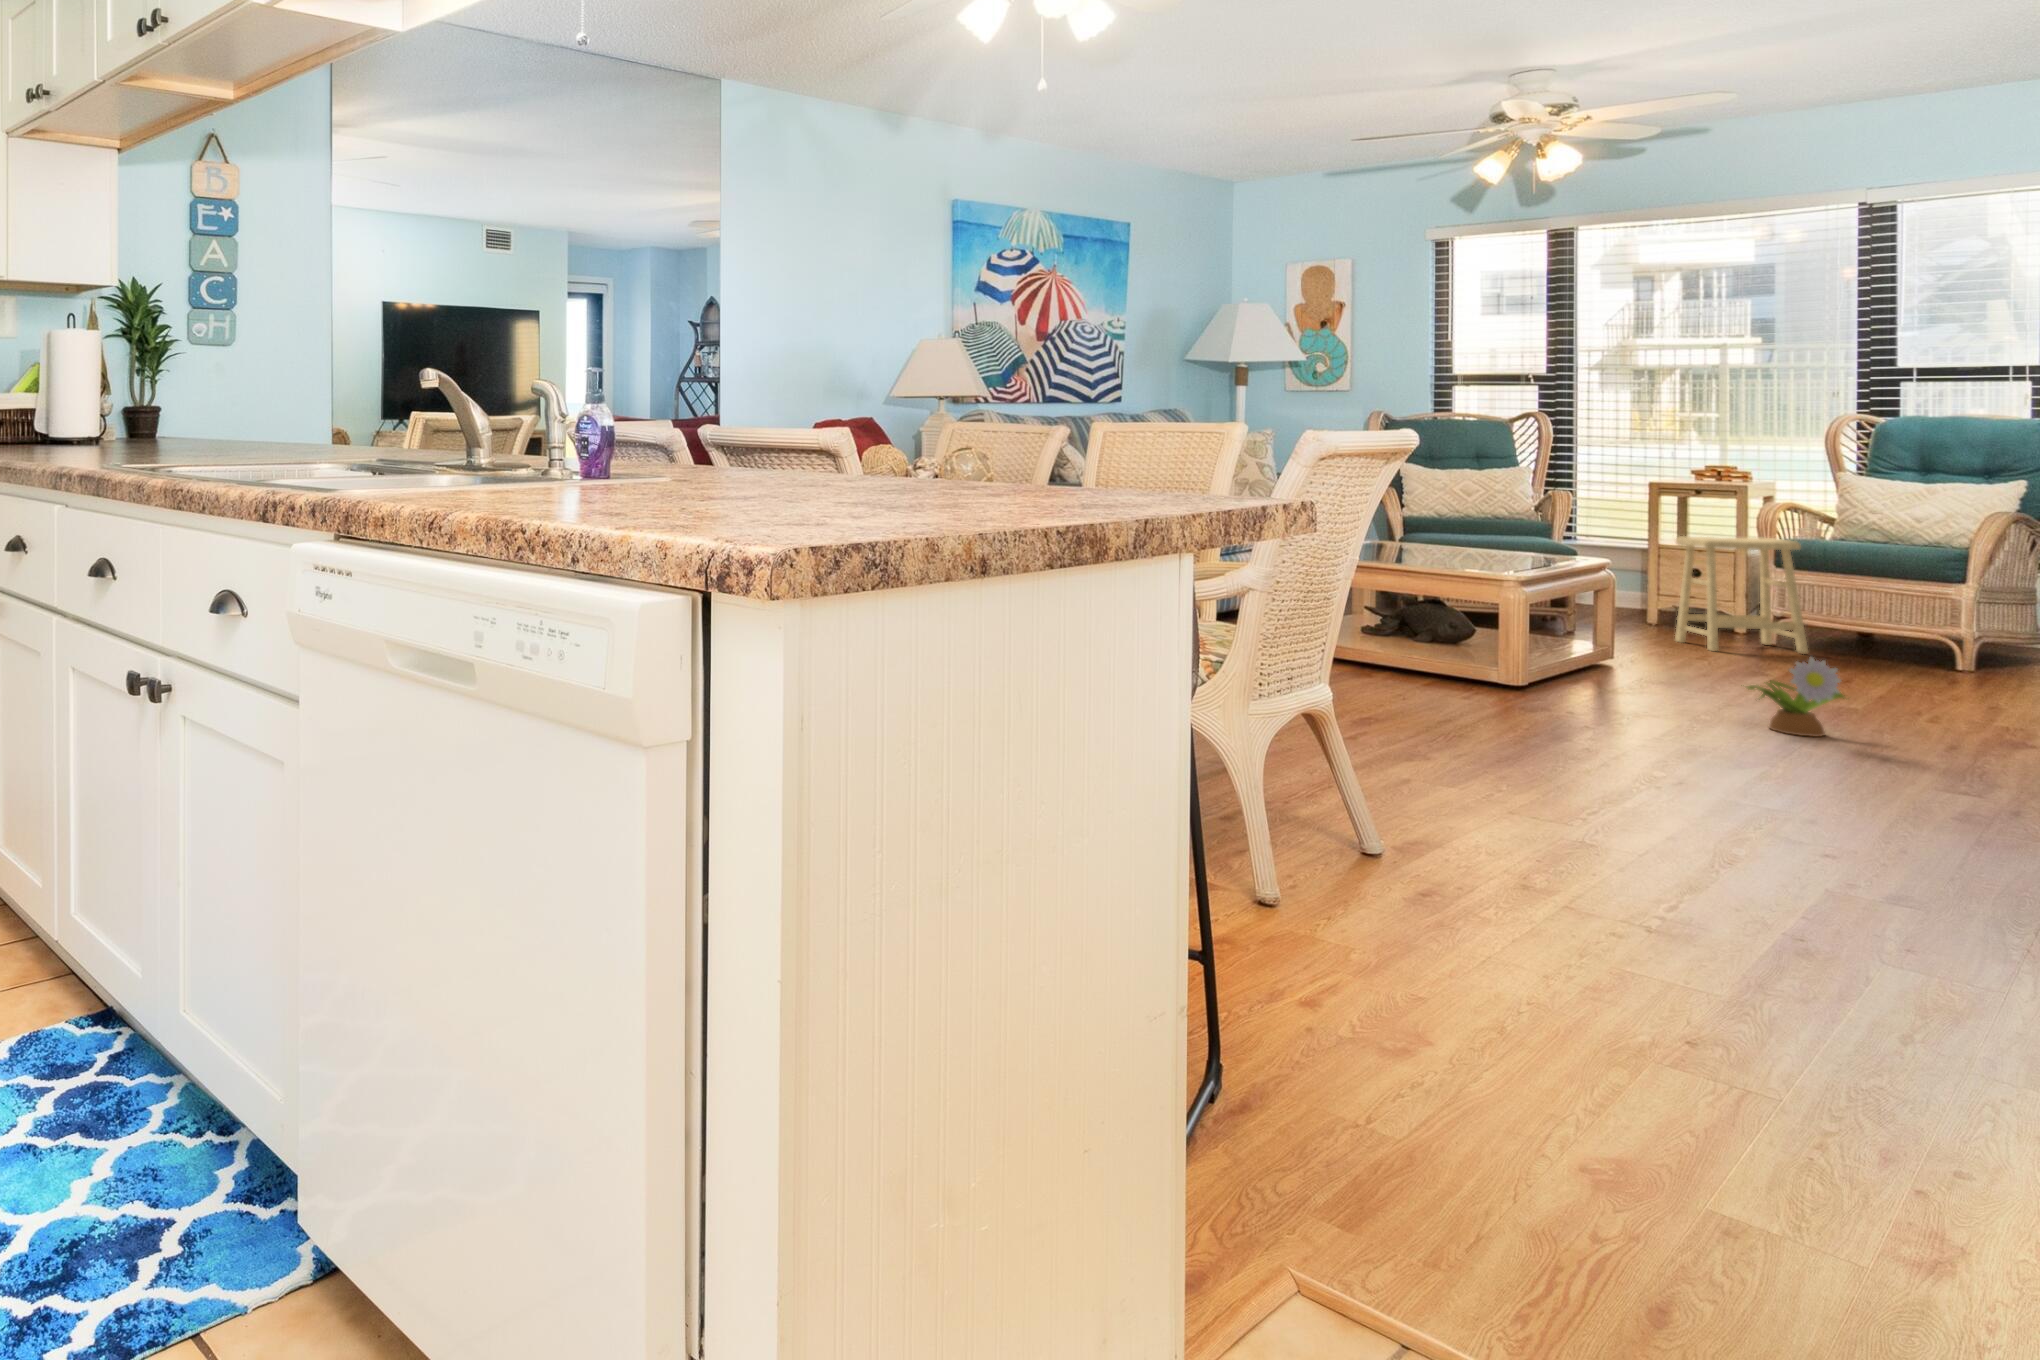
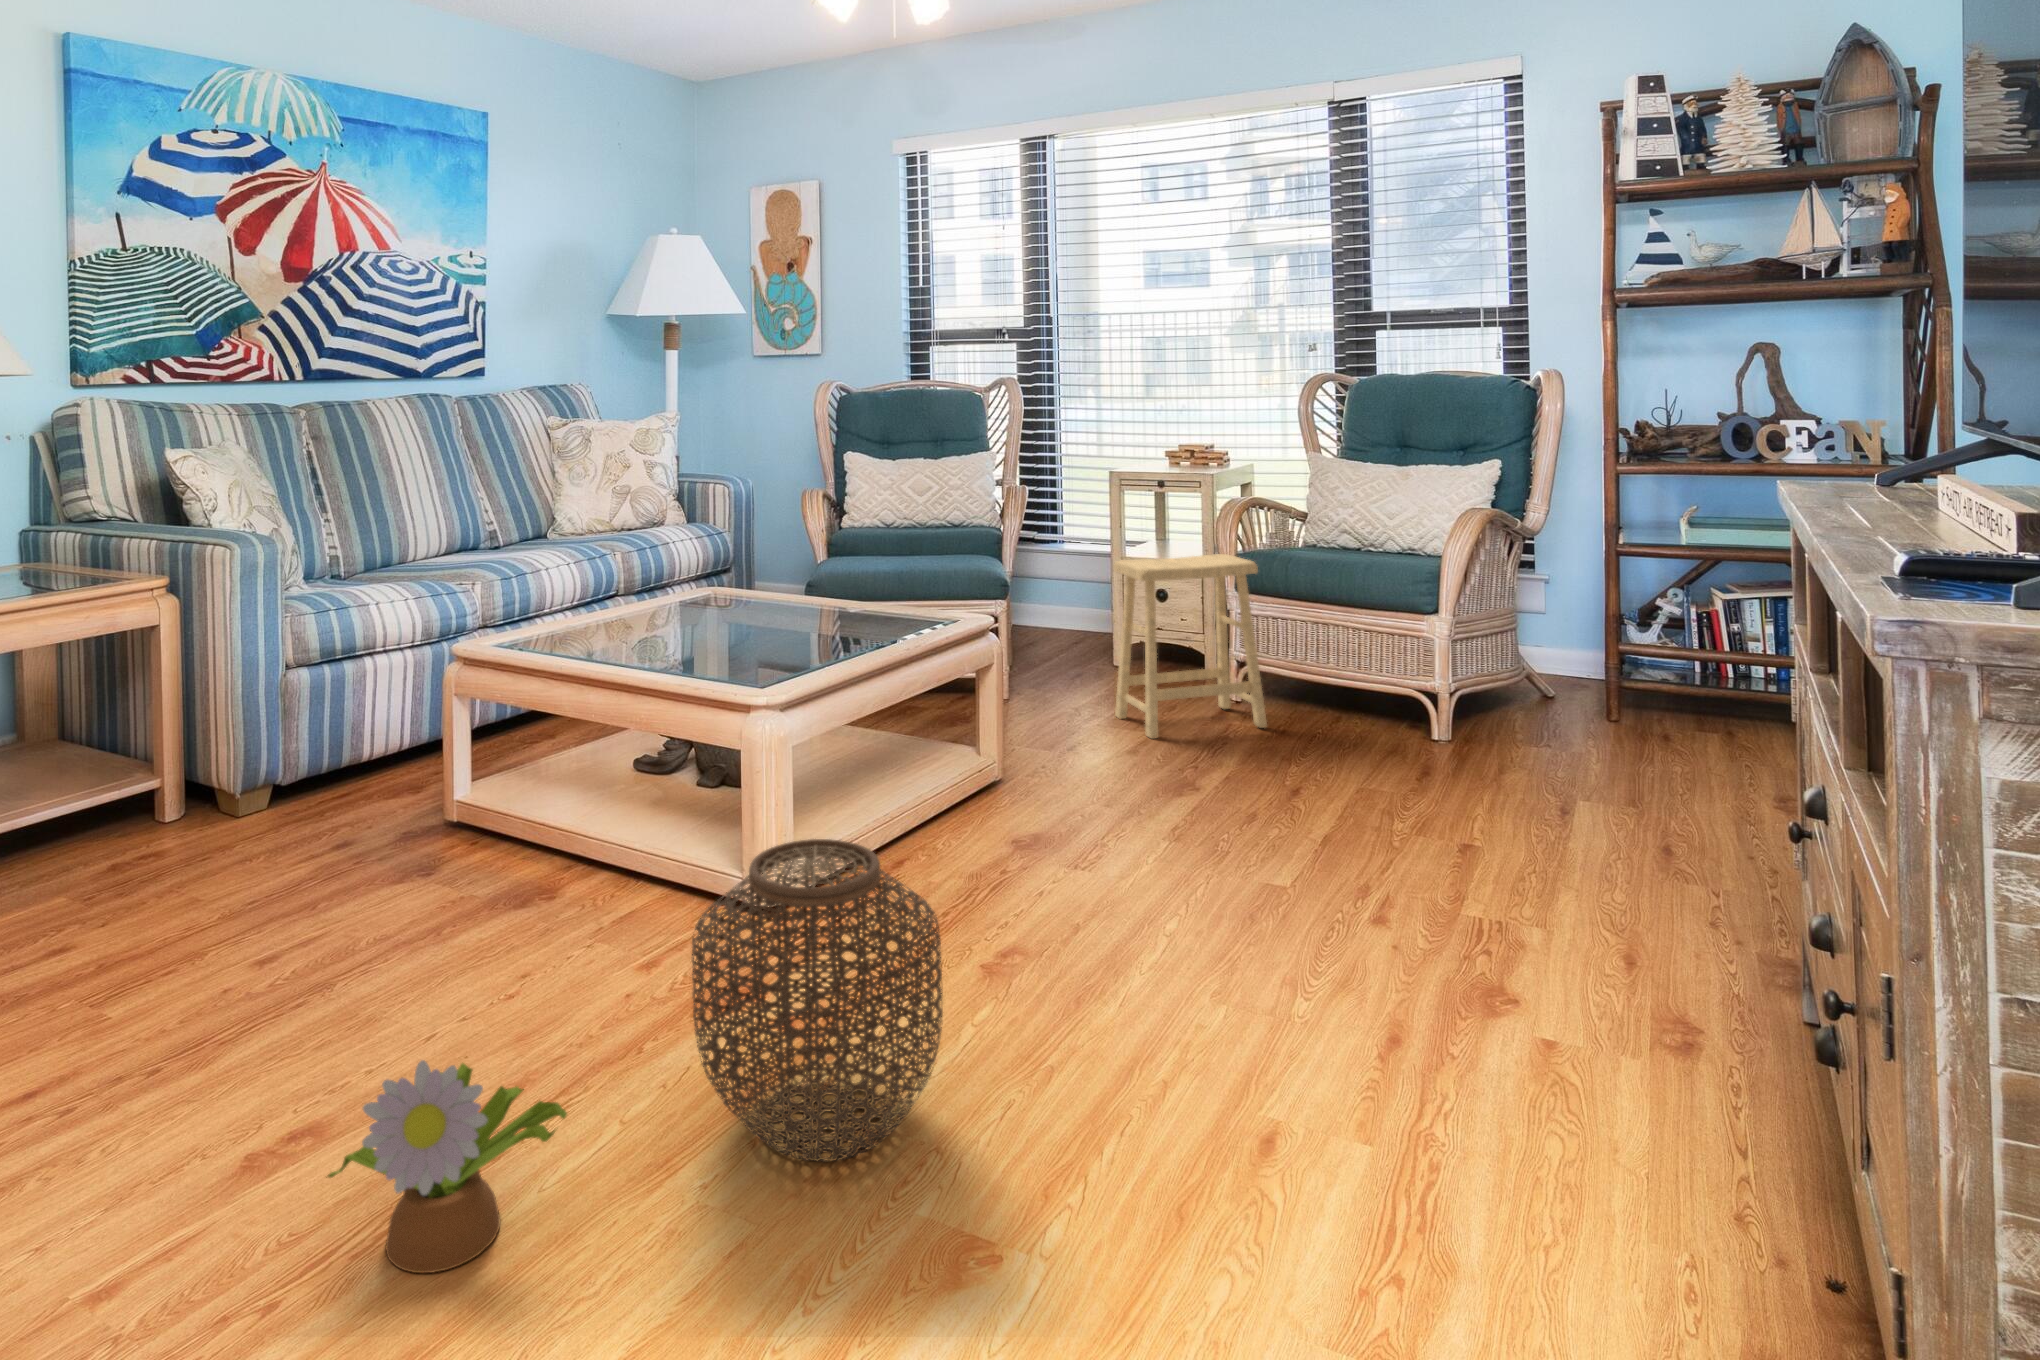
woven basket: none [1549,610,1684,731] -> present [692,839,943,1161]
decorative plant: present [1747,657,1844,737] -> present [326,1060,567,1273]

